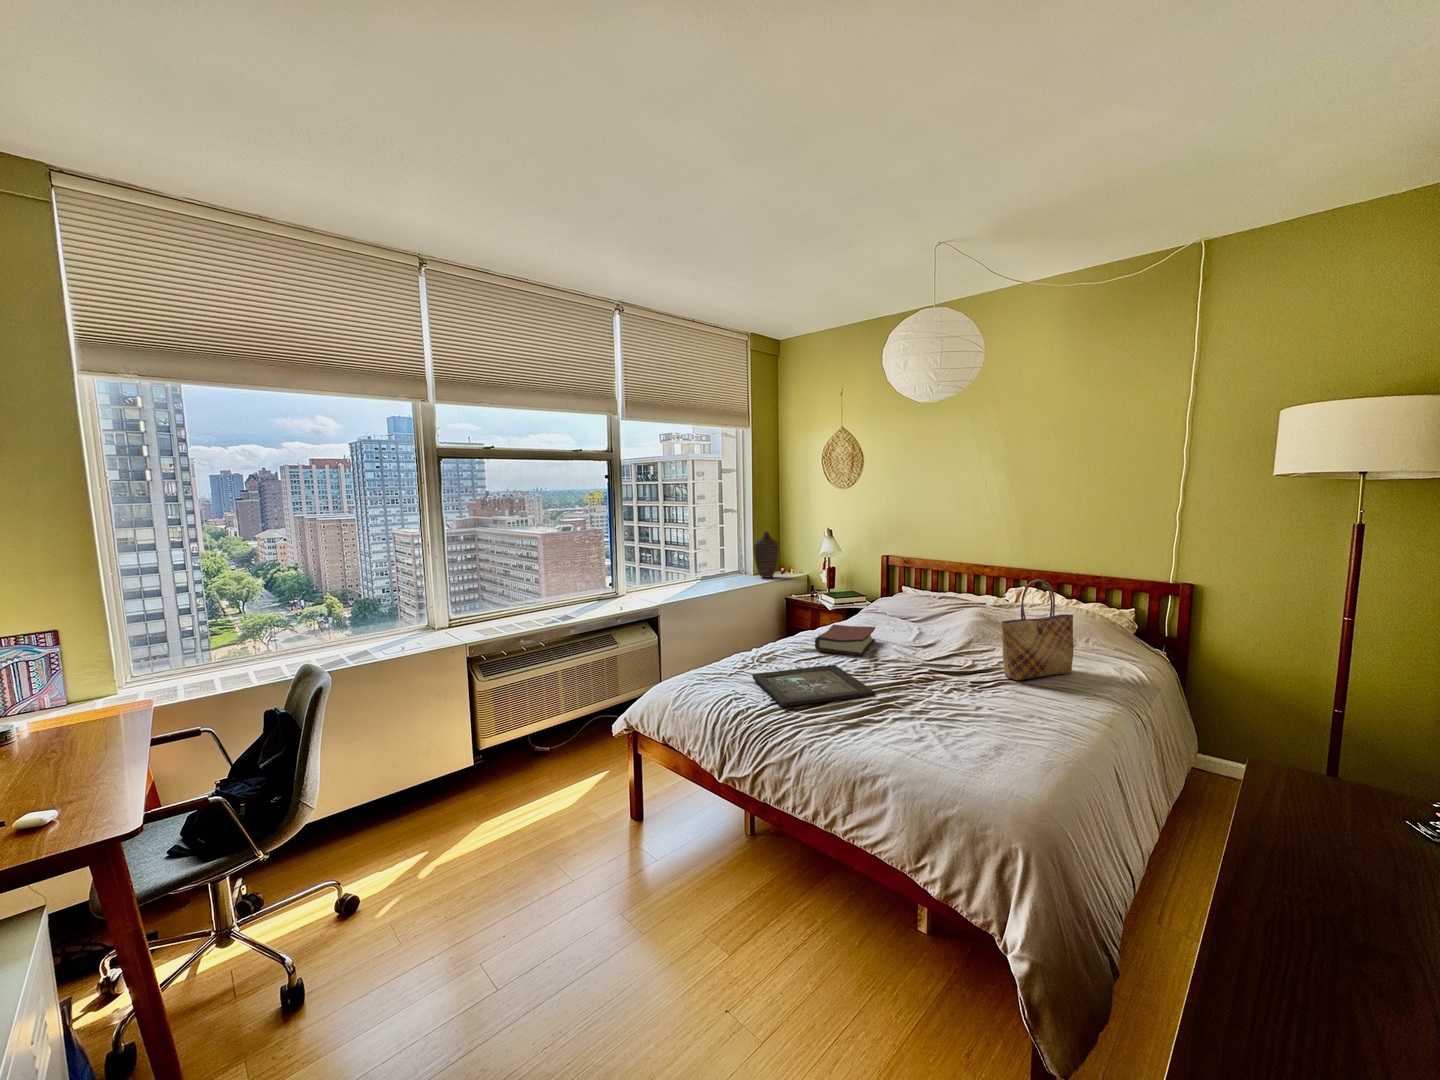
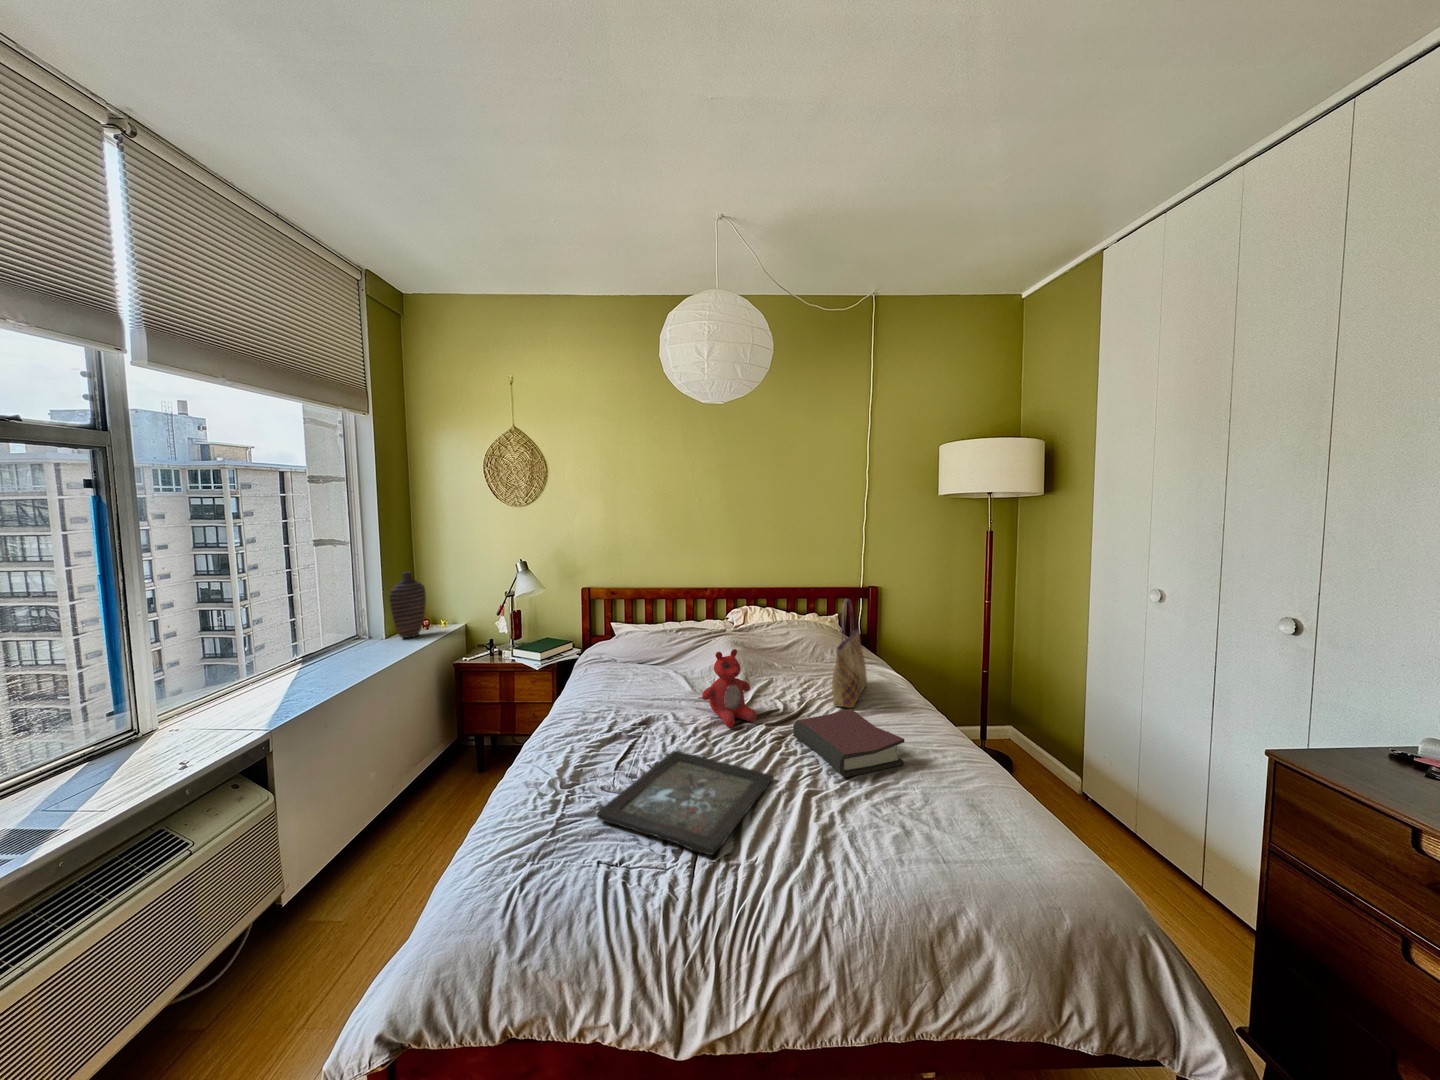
stuffed bear: none [882,606,930,667] -> present [702,649,757,727]
hardback book: present [815,625,875,656] -> present [793,709,904,778]

